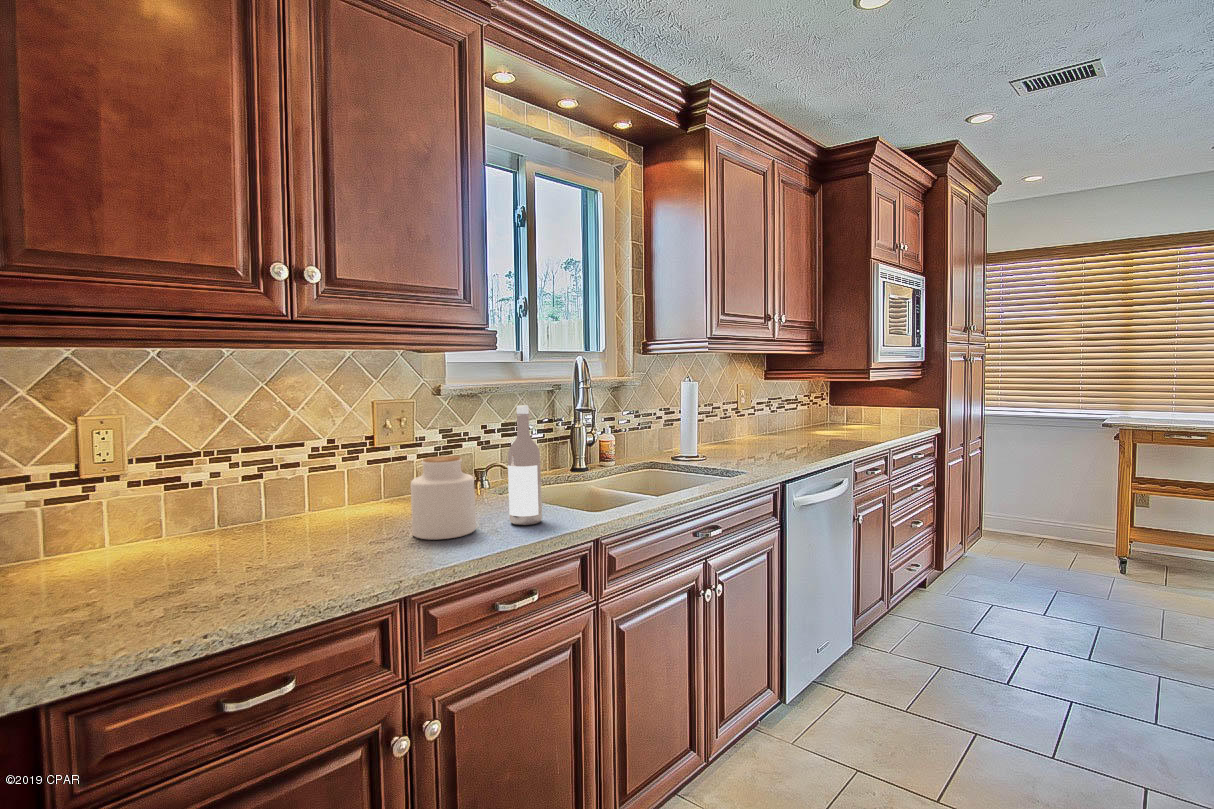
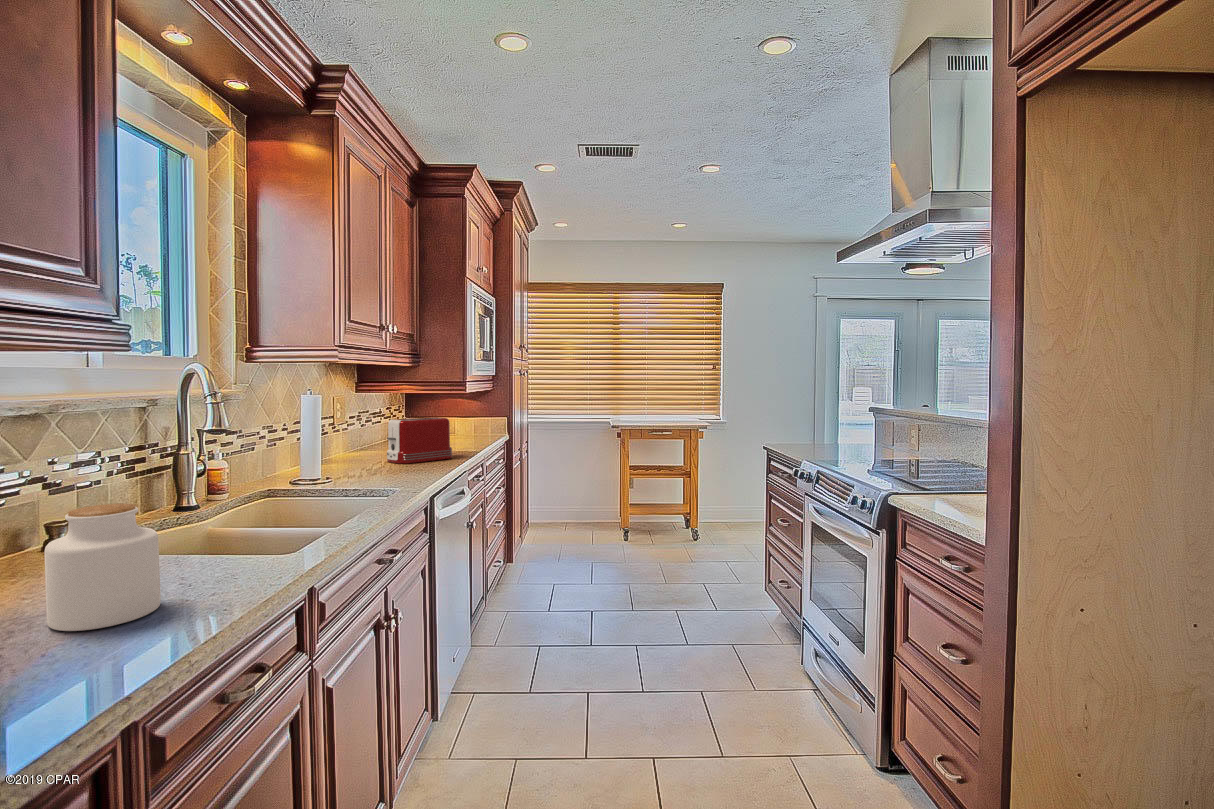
wine bottle: present [508,405,542,525] -> none [193,428,244,584]
toaster: none [774,406,842,450] -> present [387,417,452,464]

